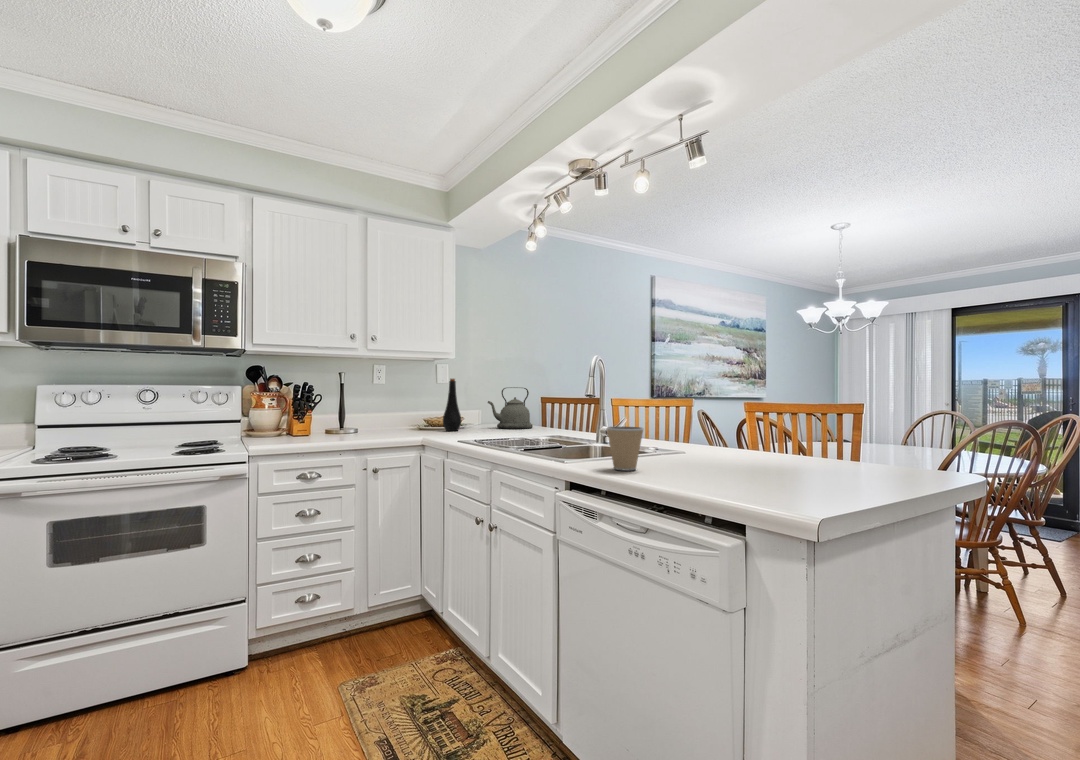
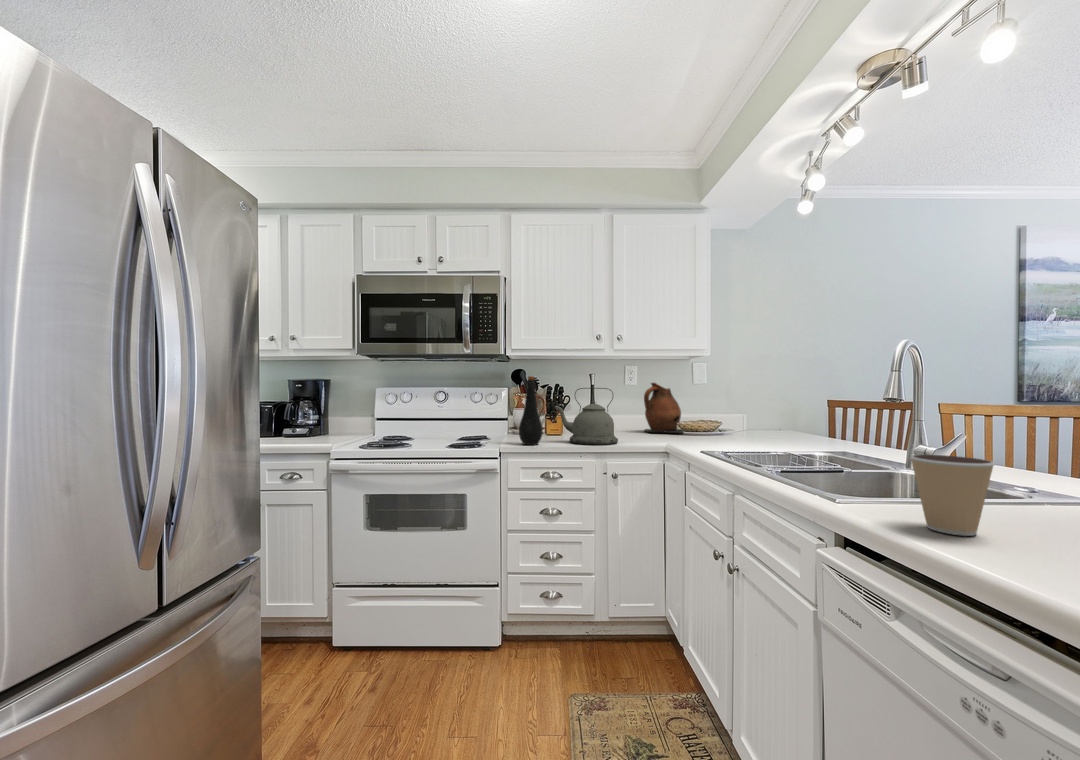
bottle: present [443,379,461,431] -> present [519,376,543,445]
ceramic pitcher: none [389,382,430,430] -> present [644,383,684,433]
kettle: present [488,387,533,429] -> present [555,388,618,445]

